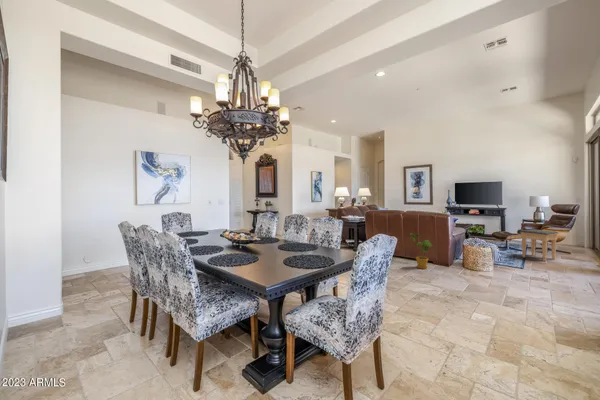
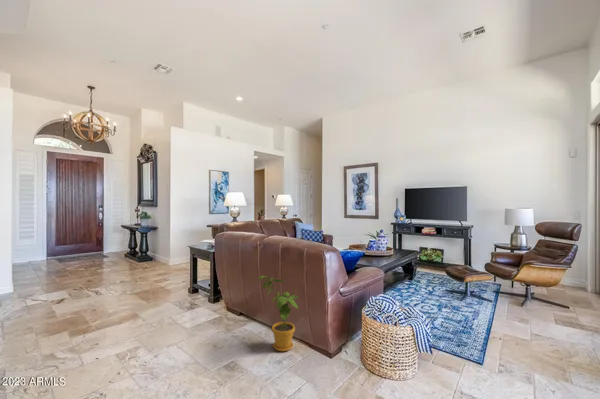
footstool: present [520,229,558,261] -> none [484,265,549,328]

